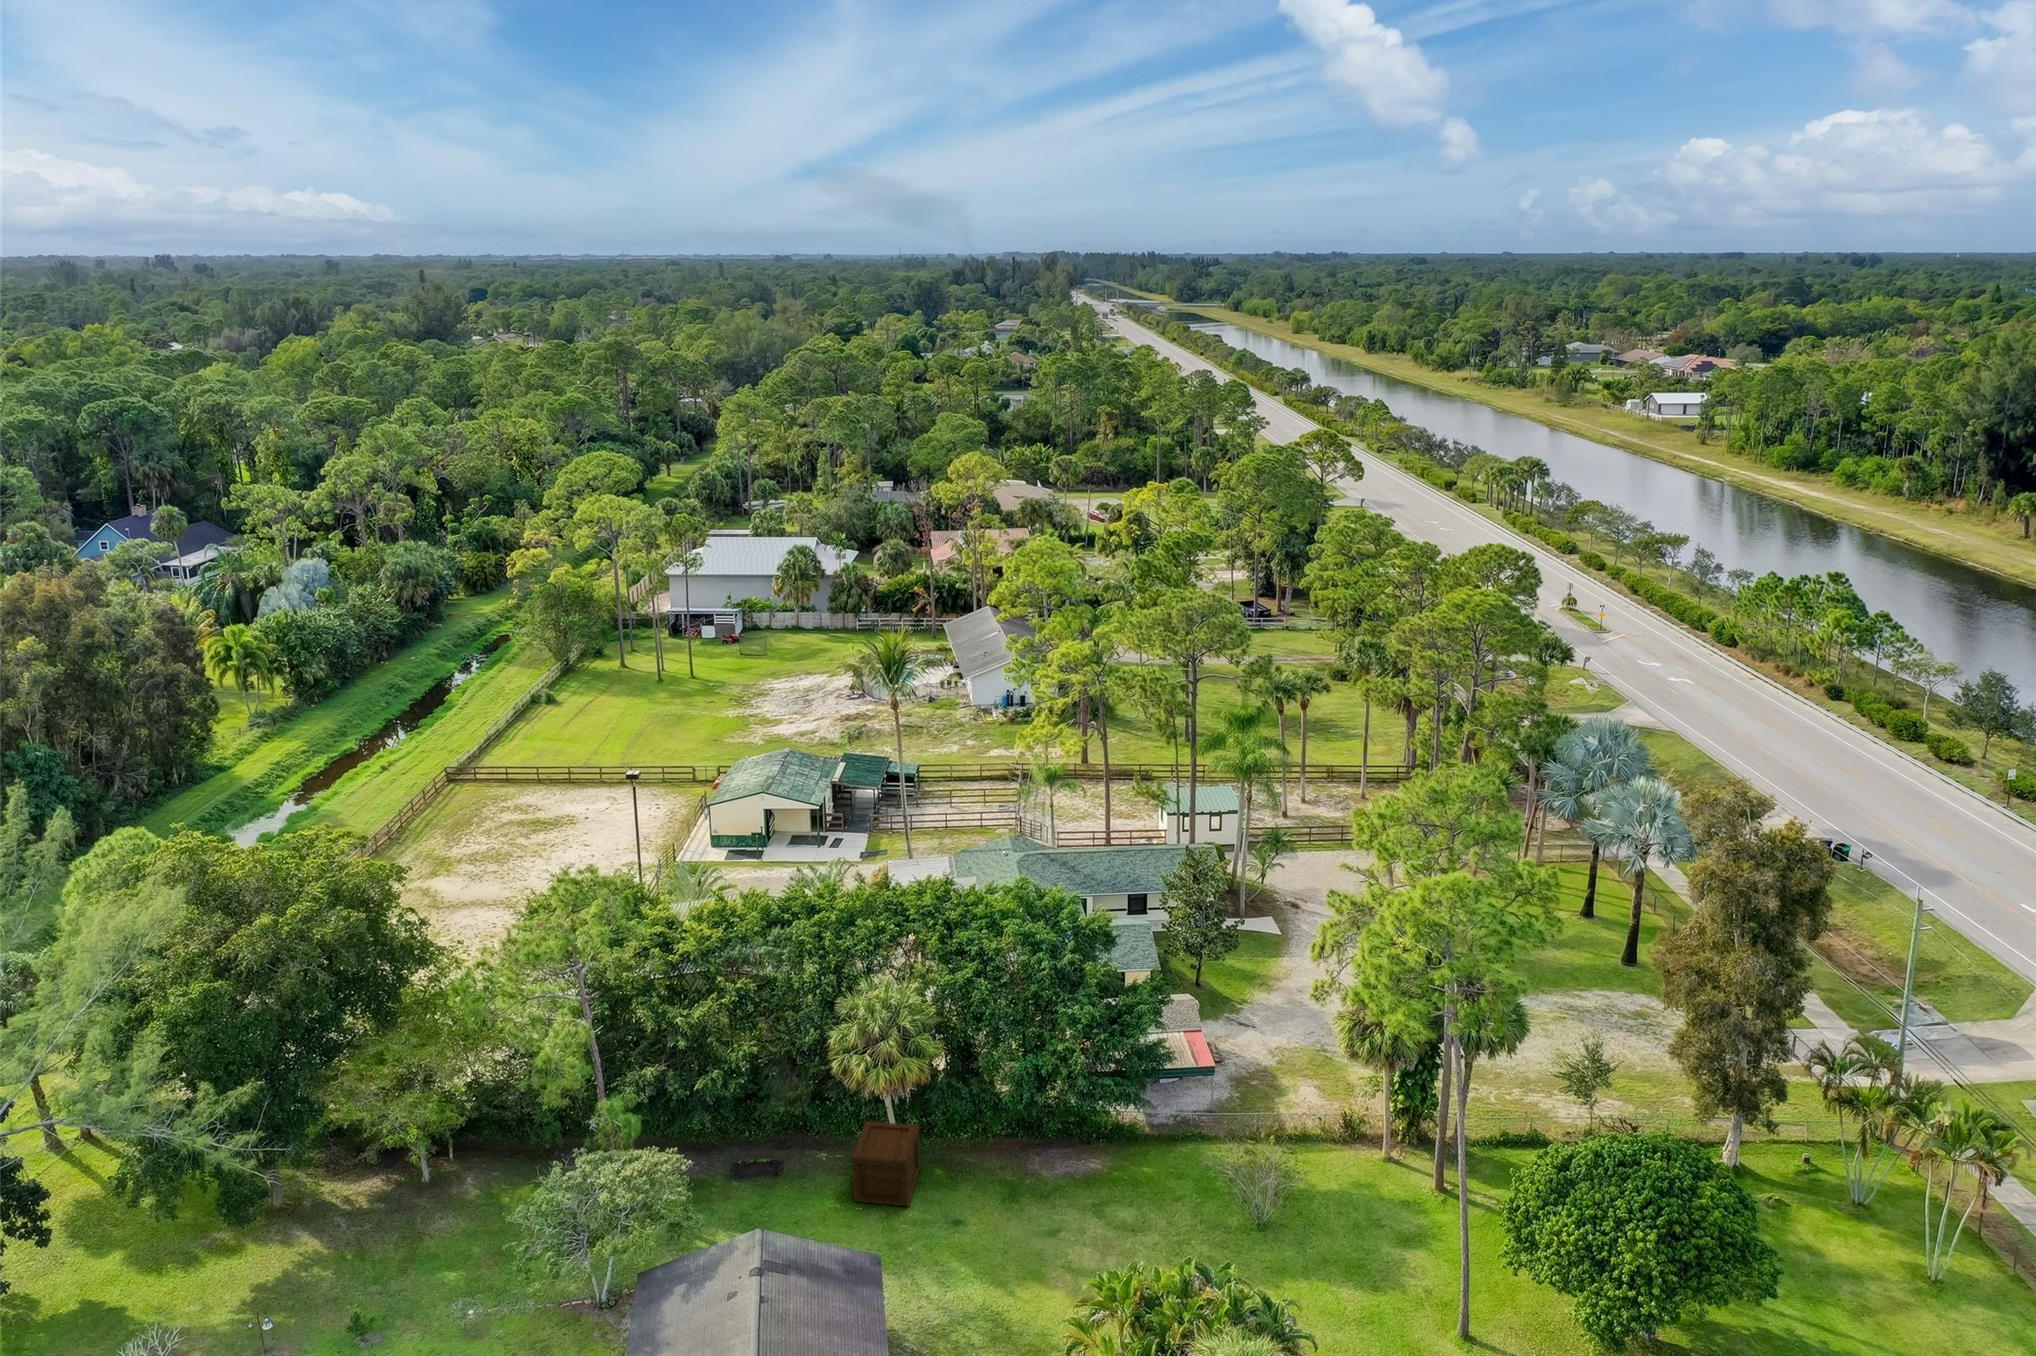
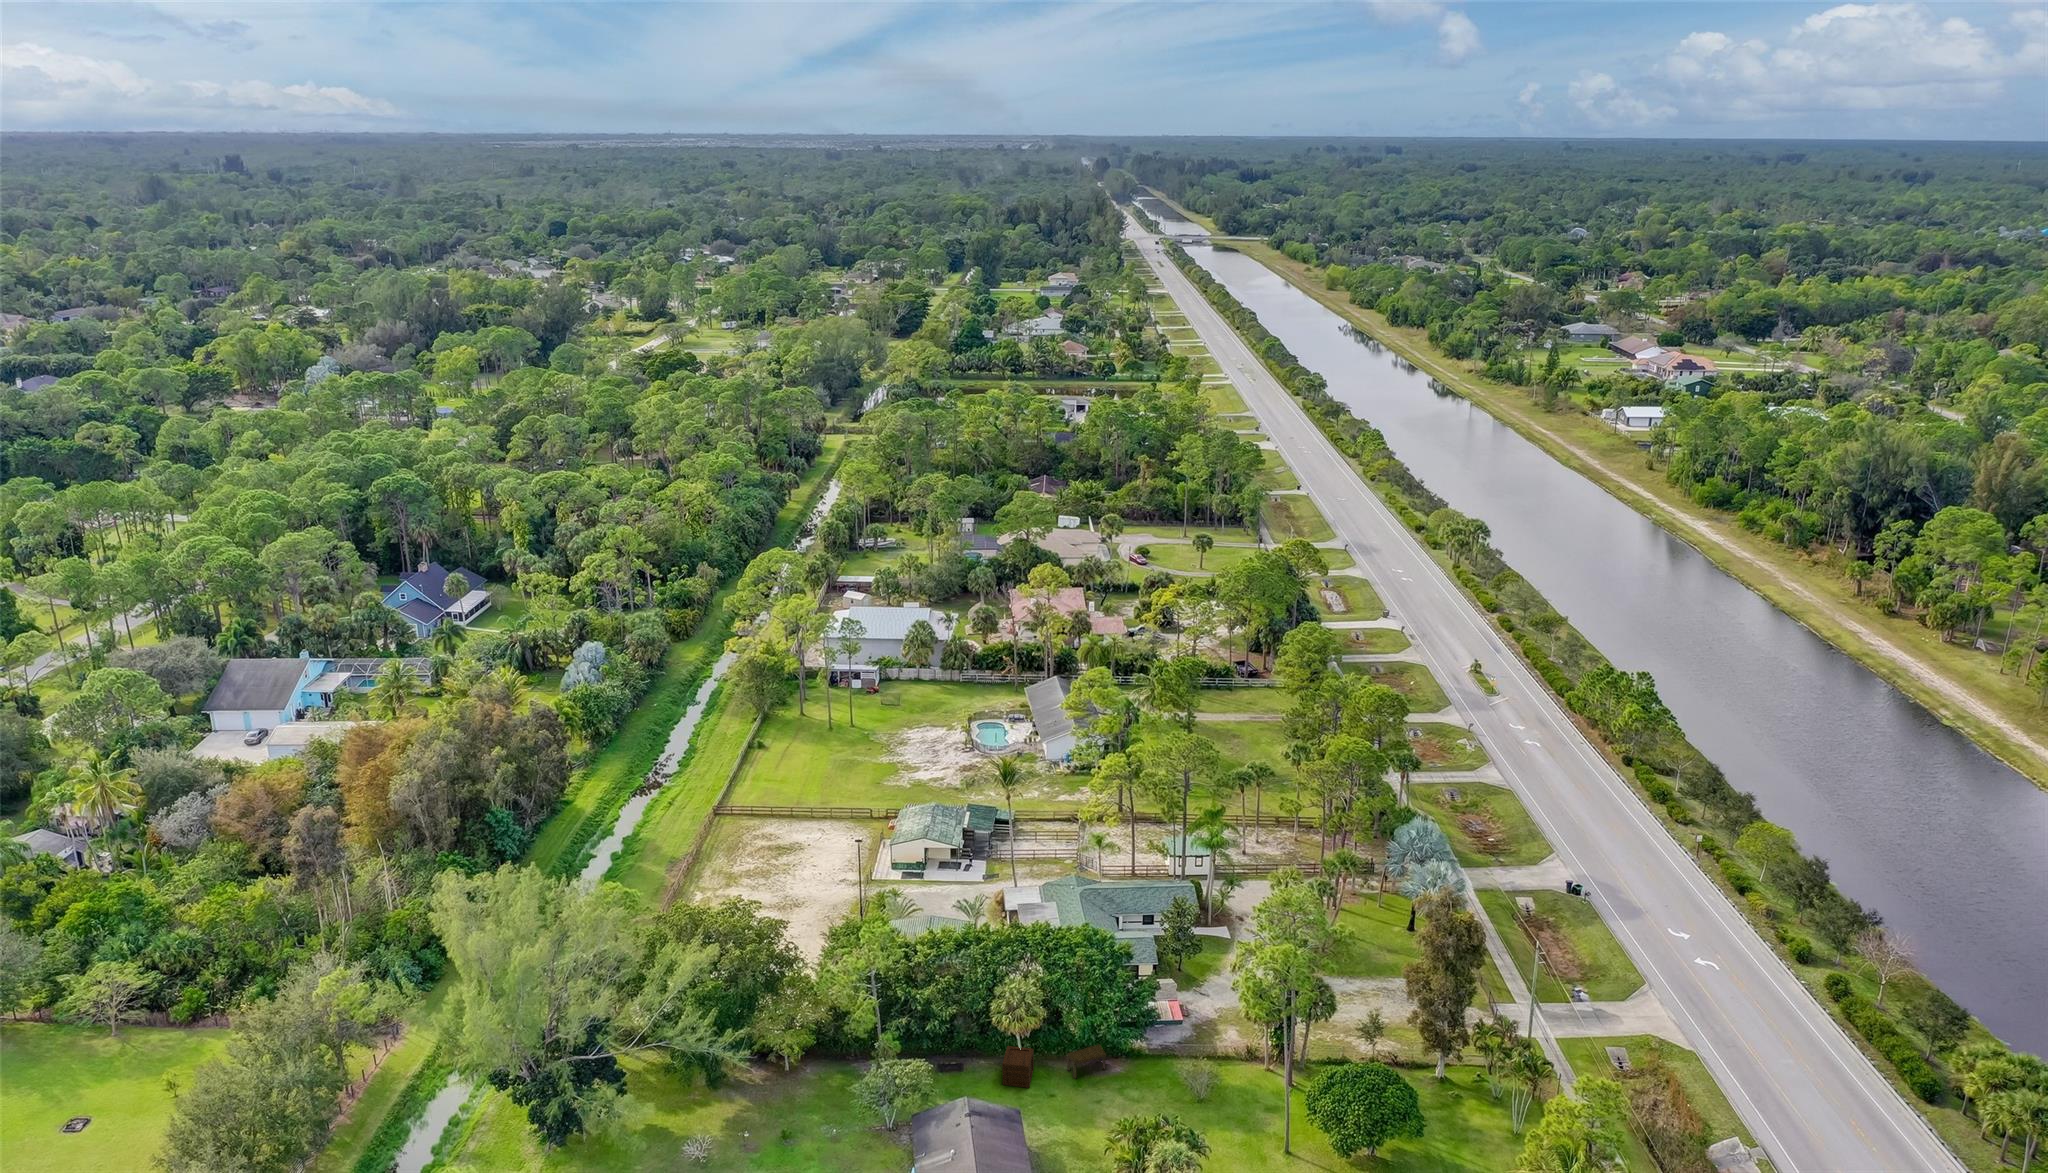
bench: none [988,1114,1067,1186] -> present [1067,1045,1106,1078]

